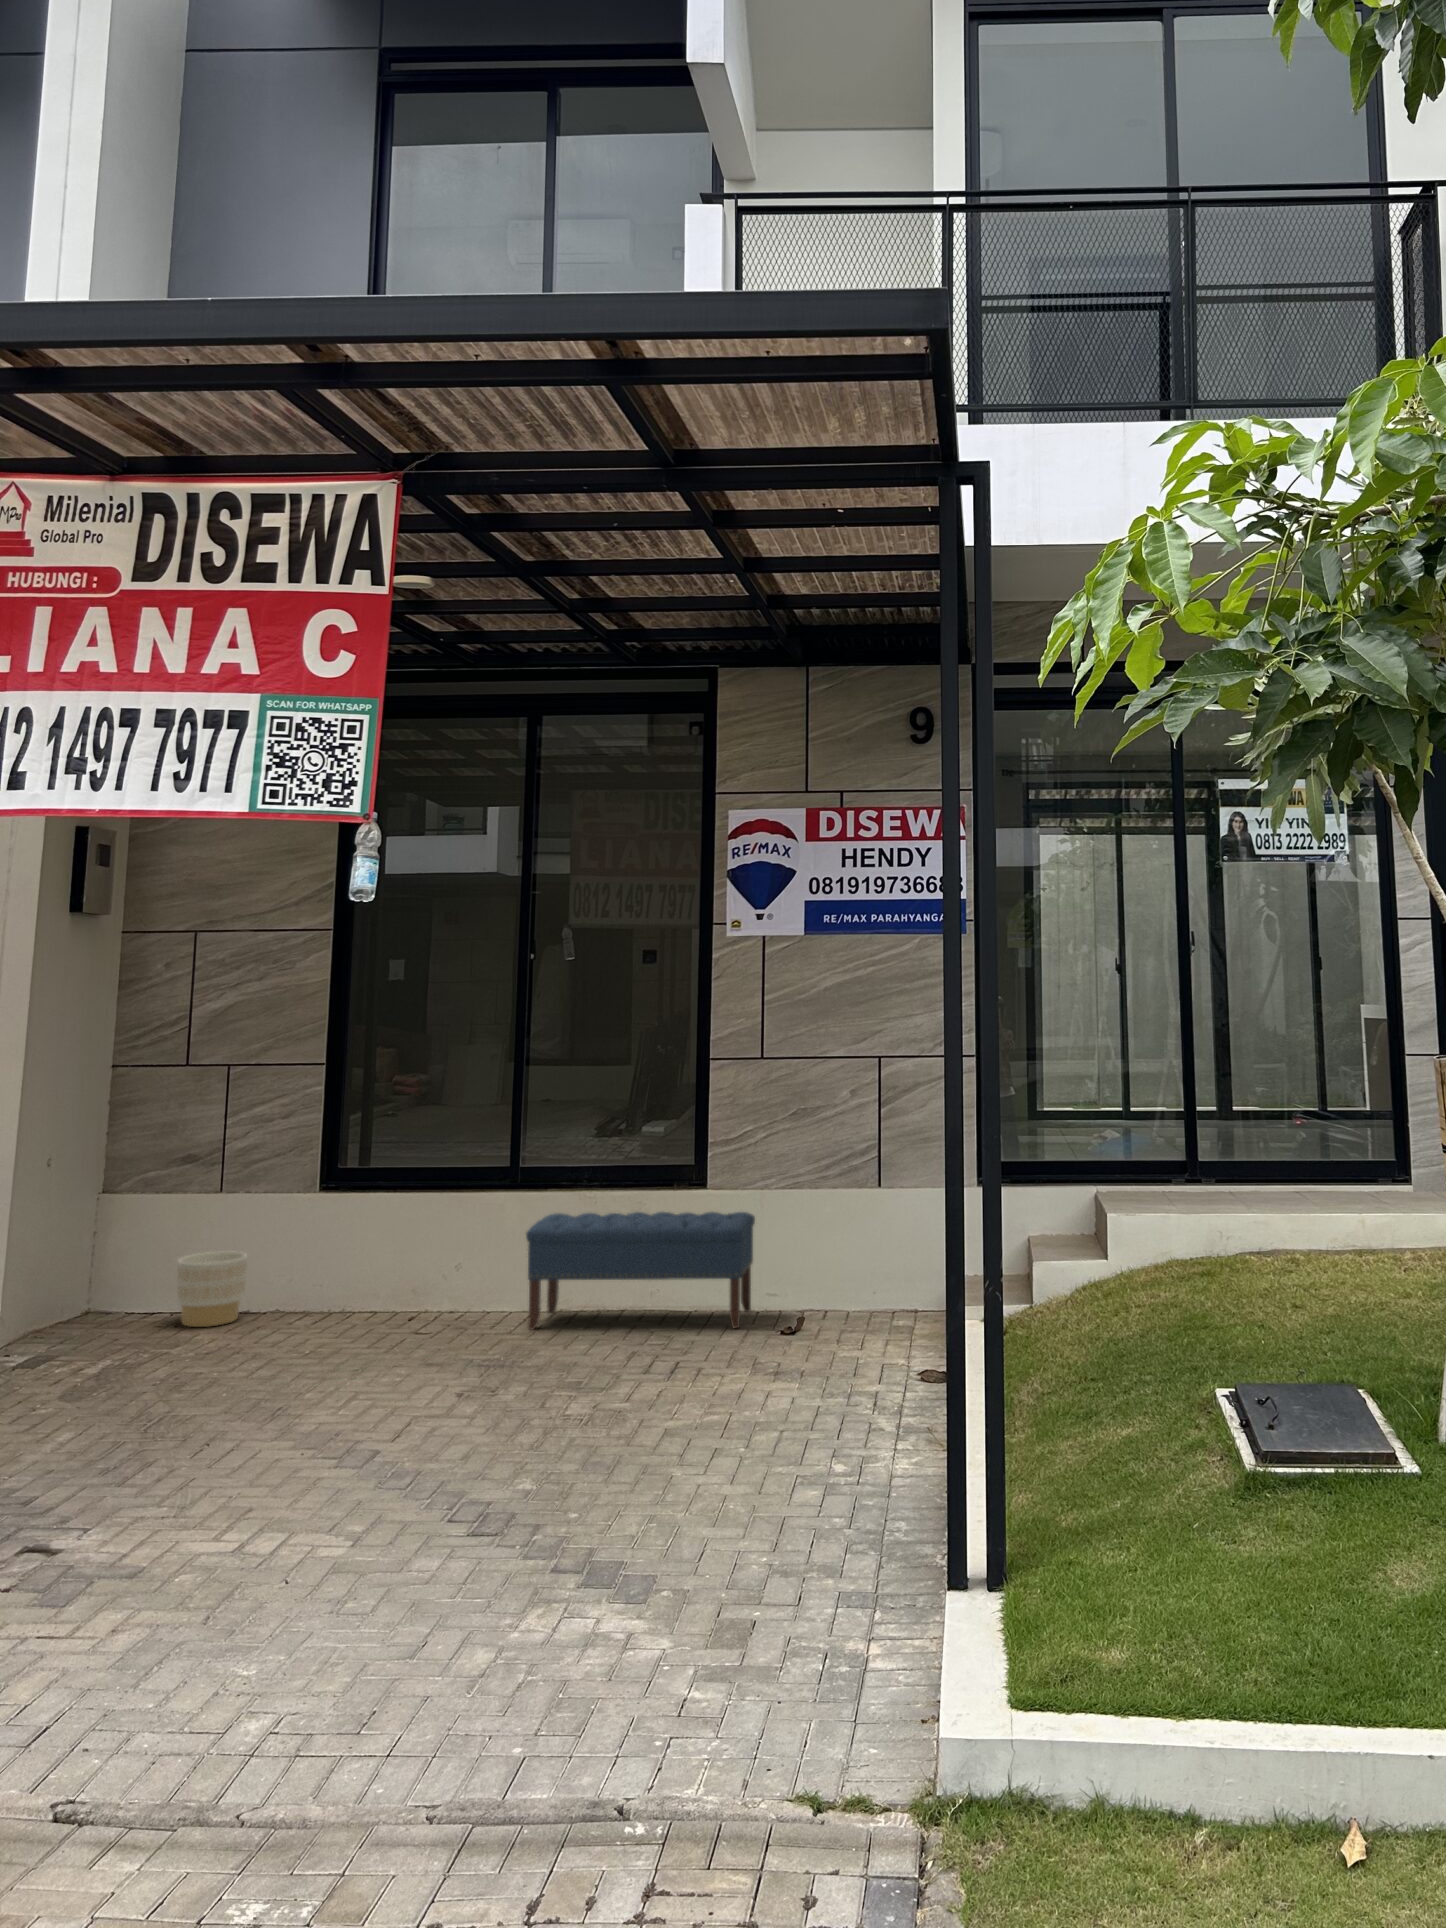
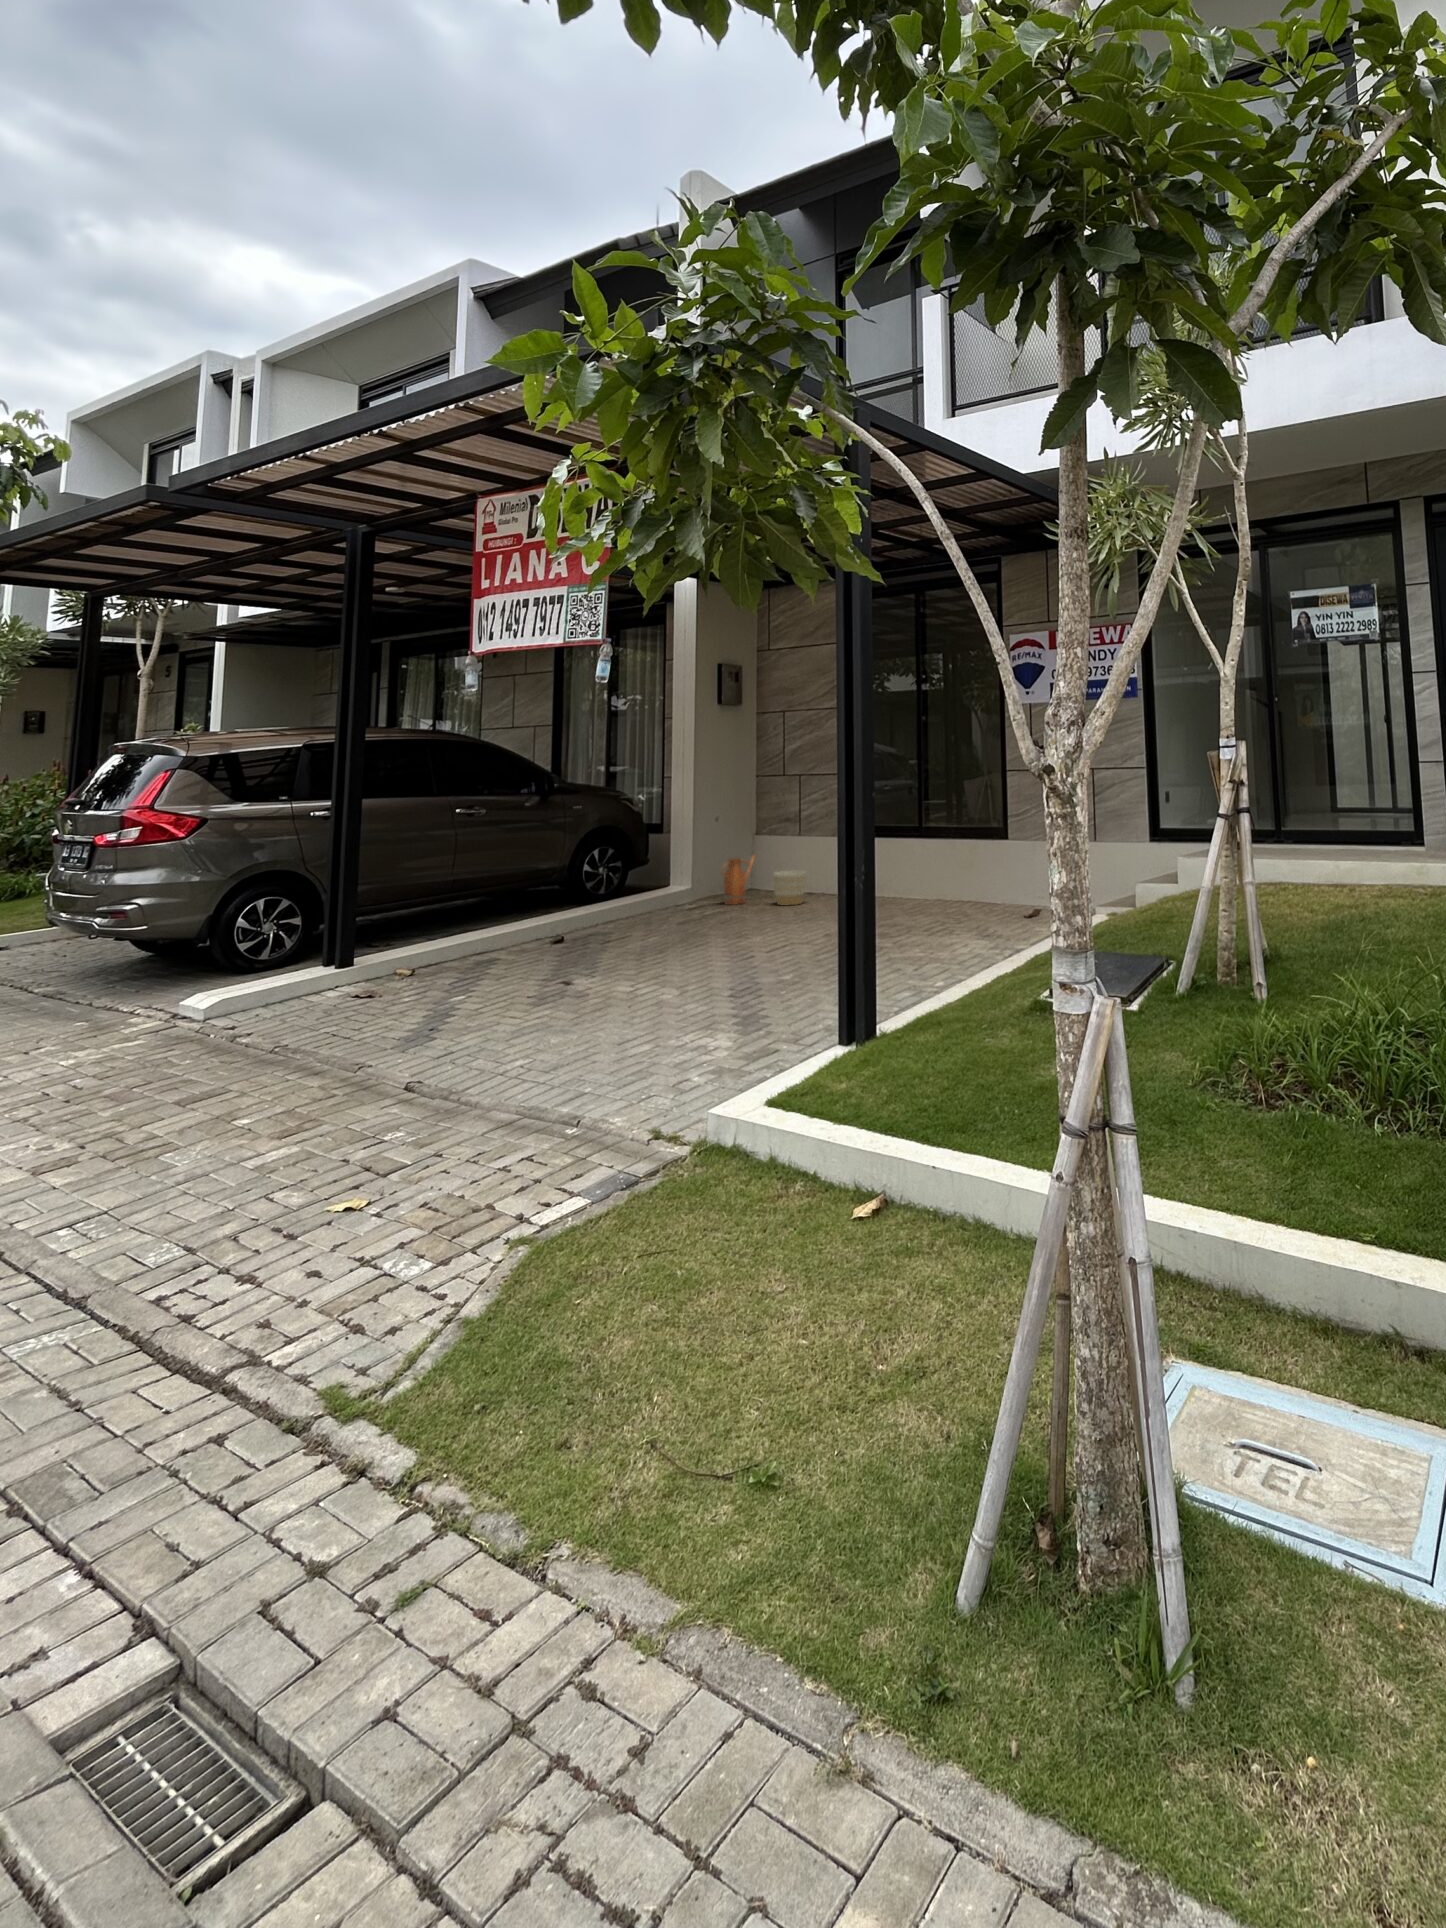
bench: present [526,1212,755,1330] -> none [903,860,1025,926]
watering can: none [51,1226,113,1338] -> present [723,856,755,905]

